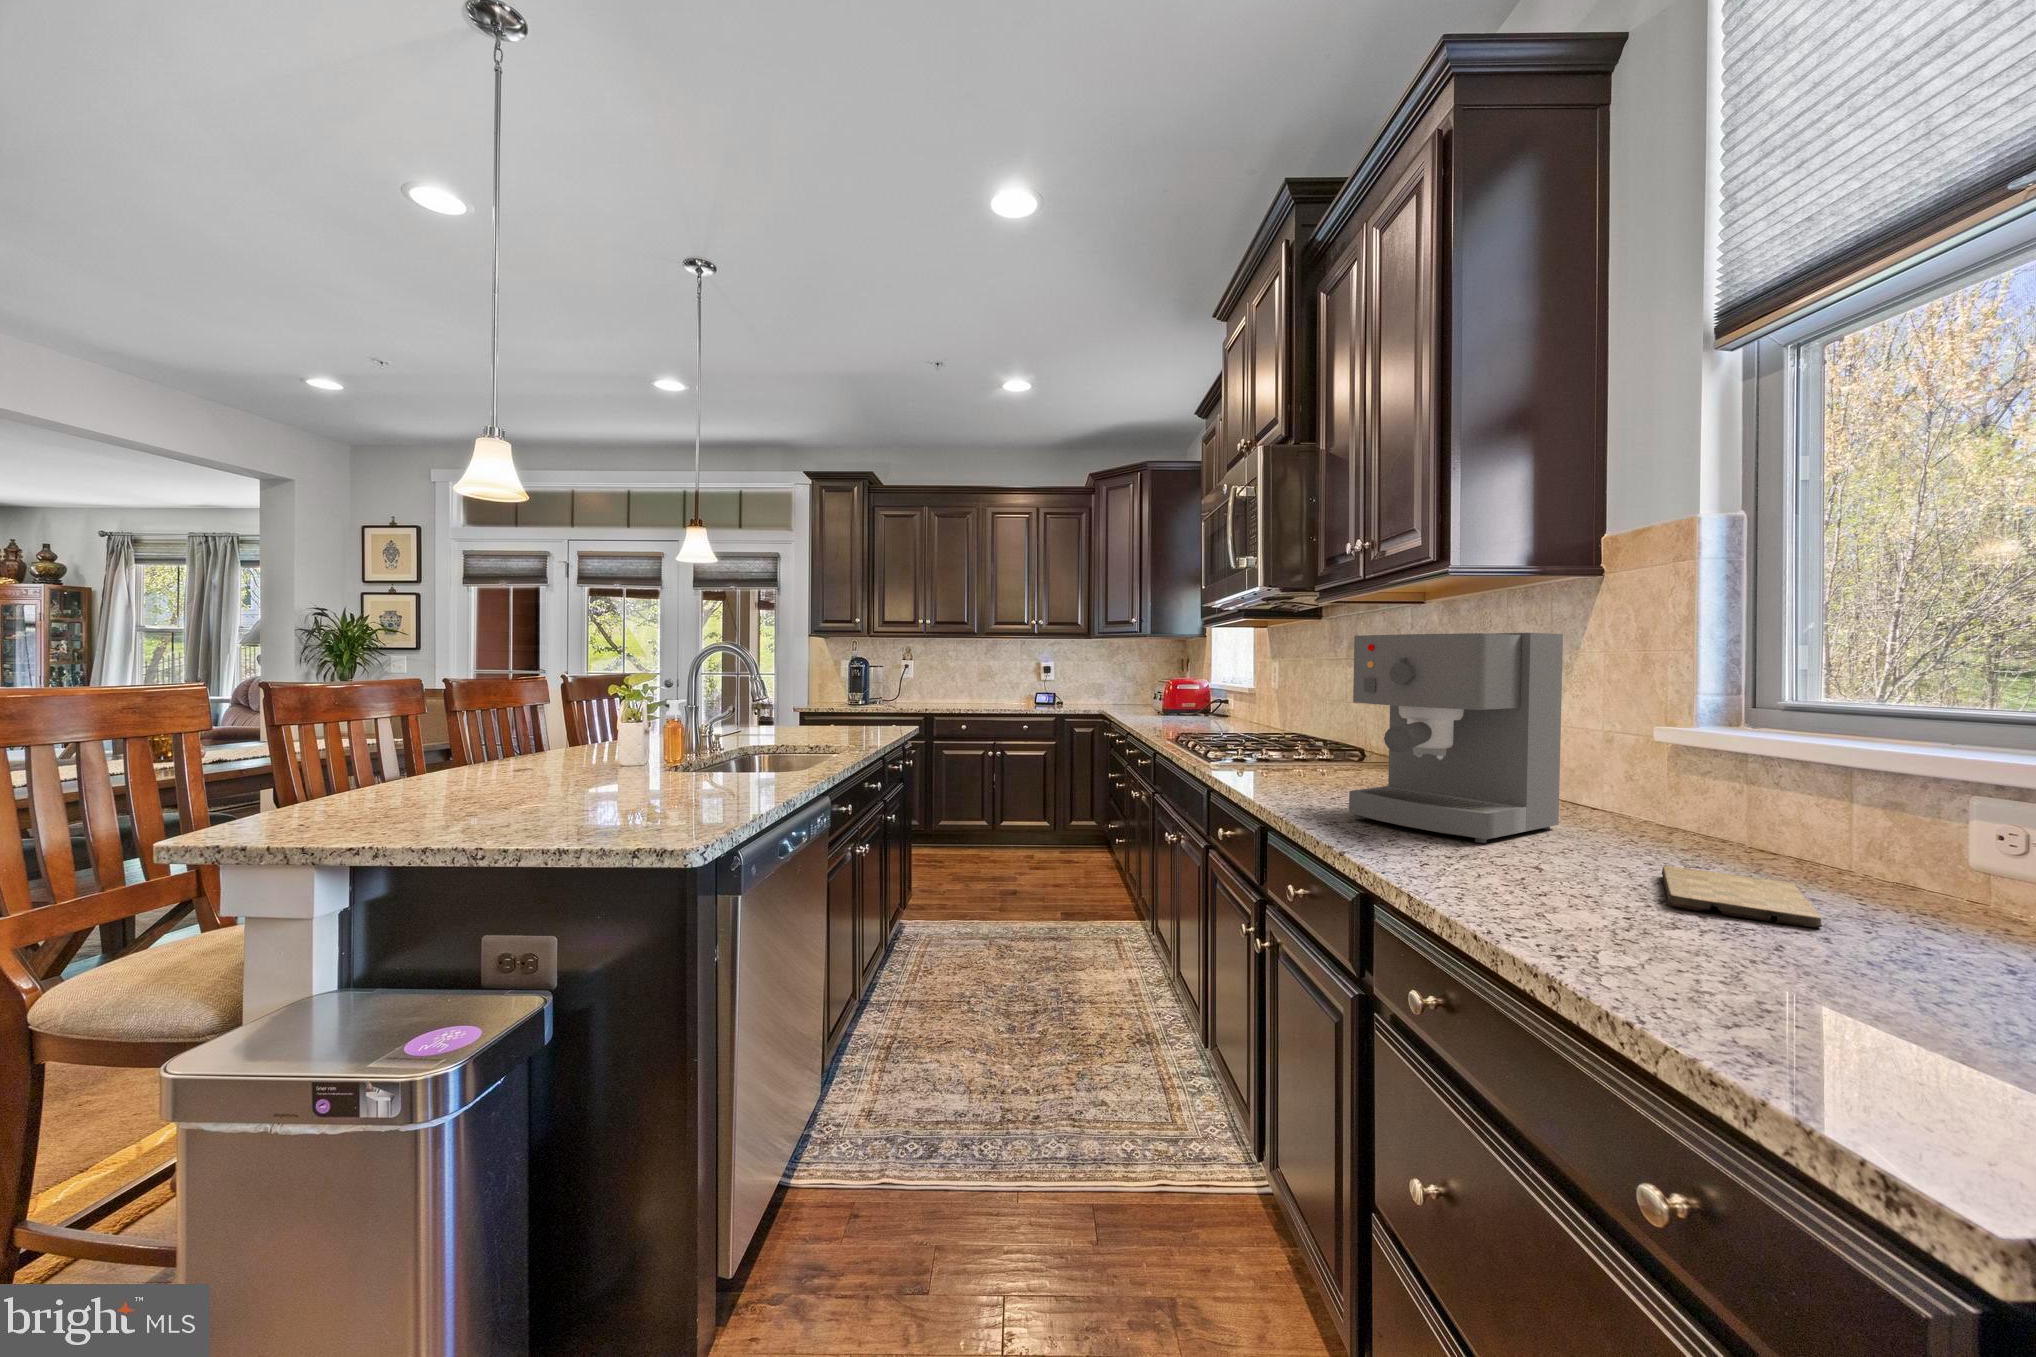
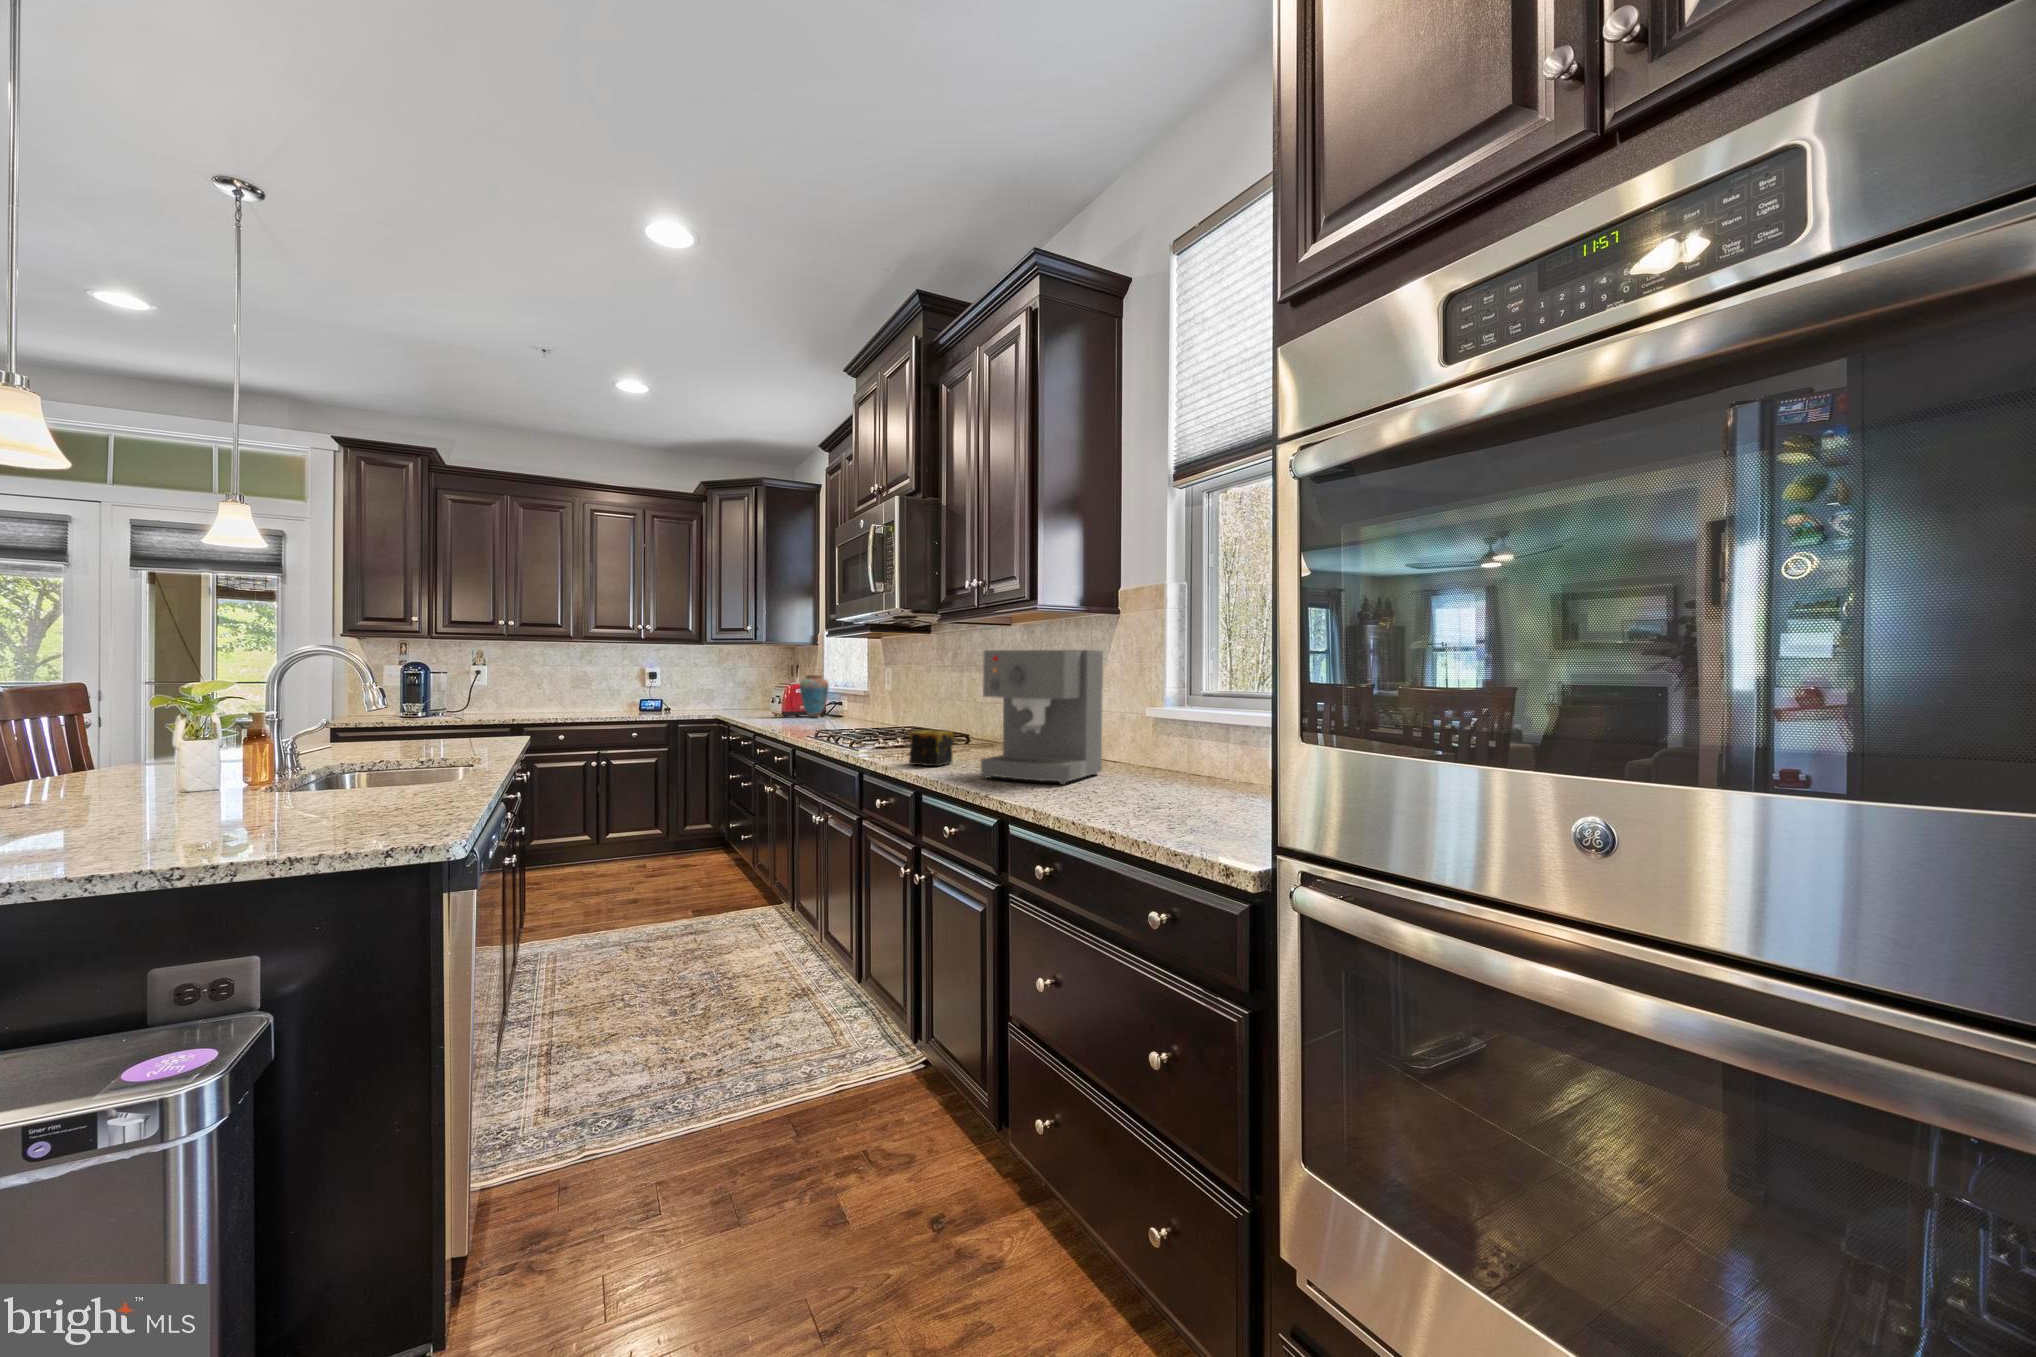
vase: none [1179,669,1212,717] -> present [800,675,829,718]
candle: none [1260,743,1323,793] -> present [909,730,953,766]
cutting board: present [1662,866,1822,928] -> none [1155,785,1222,805]

